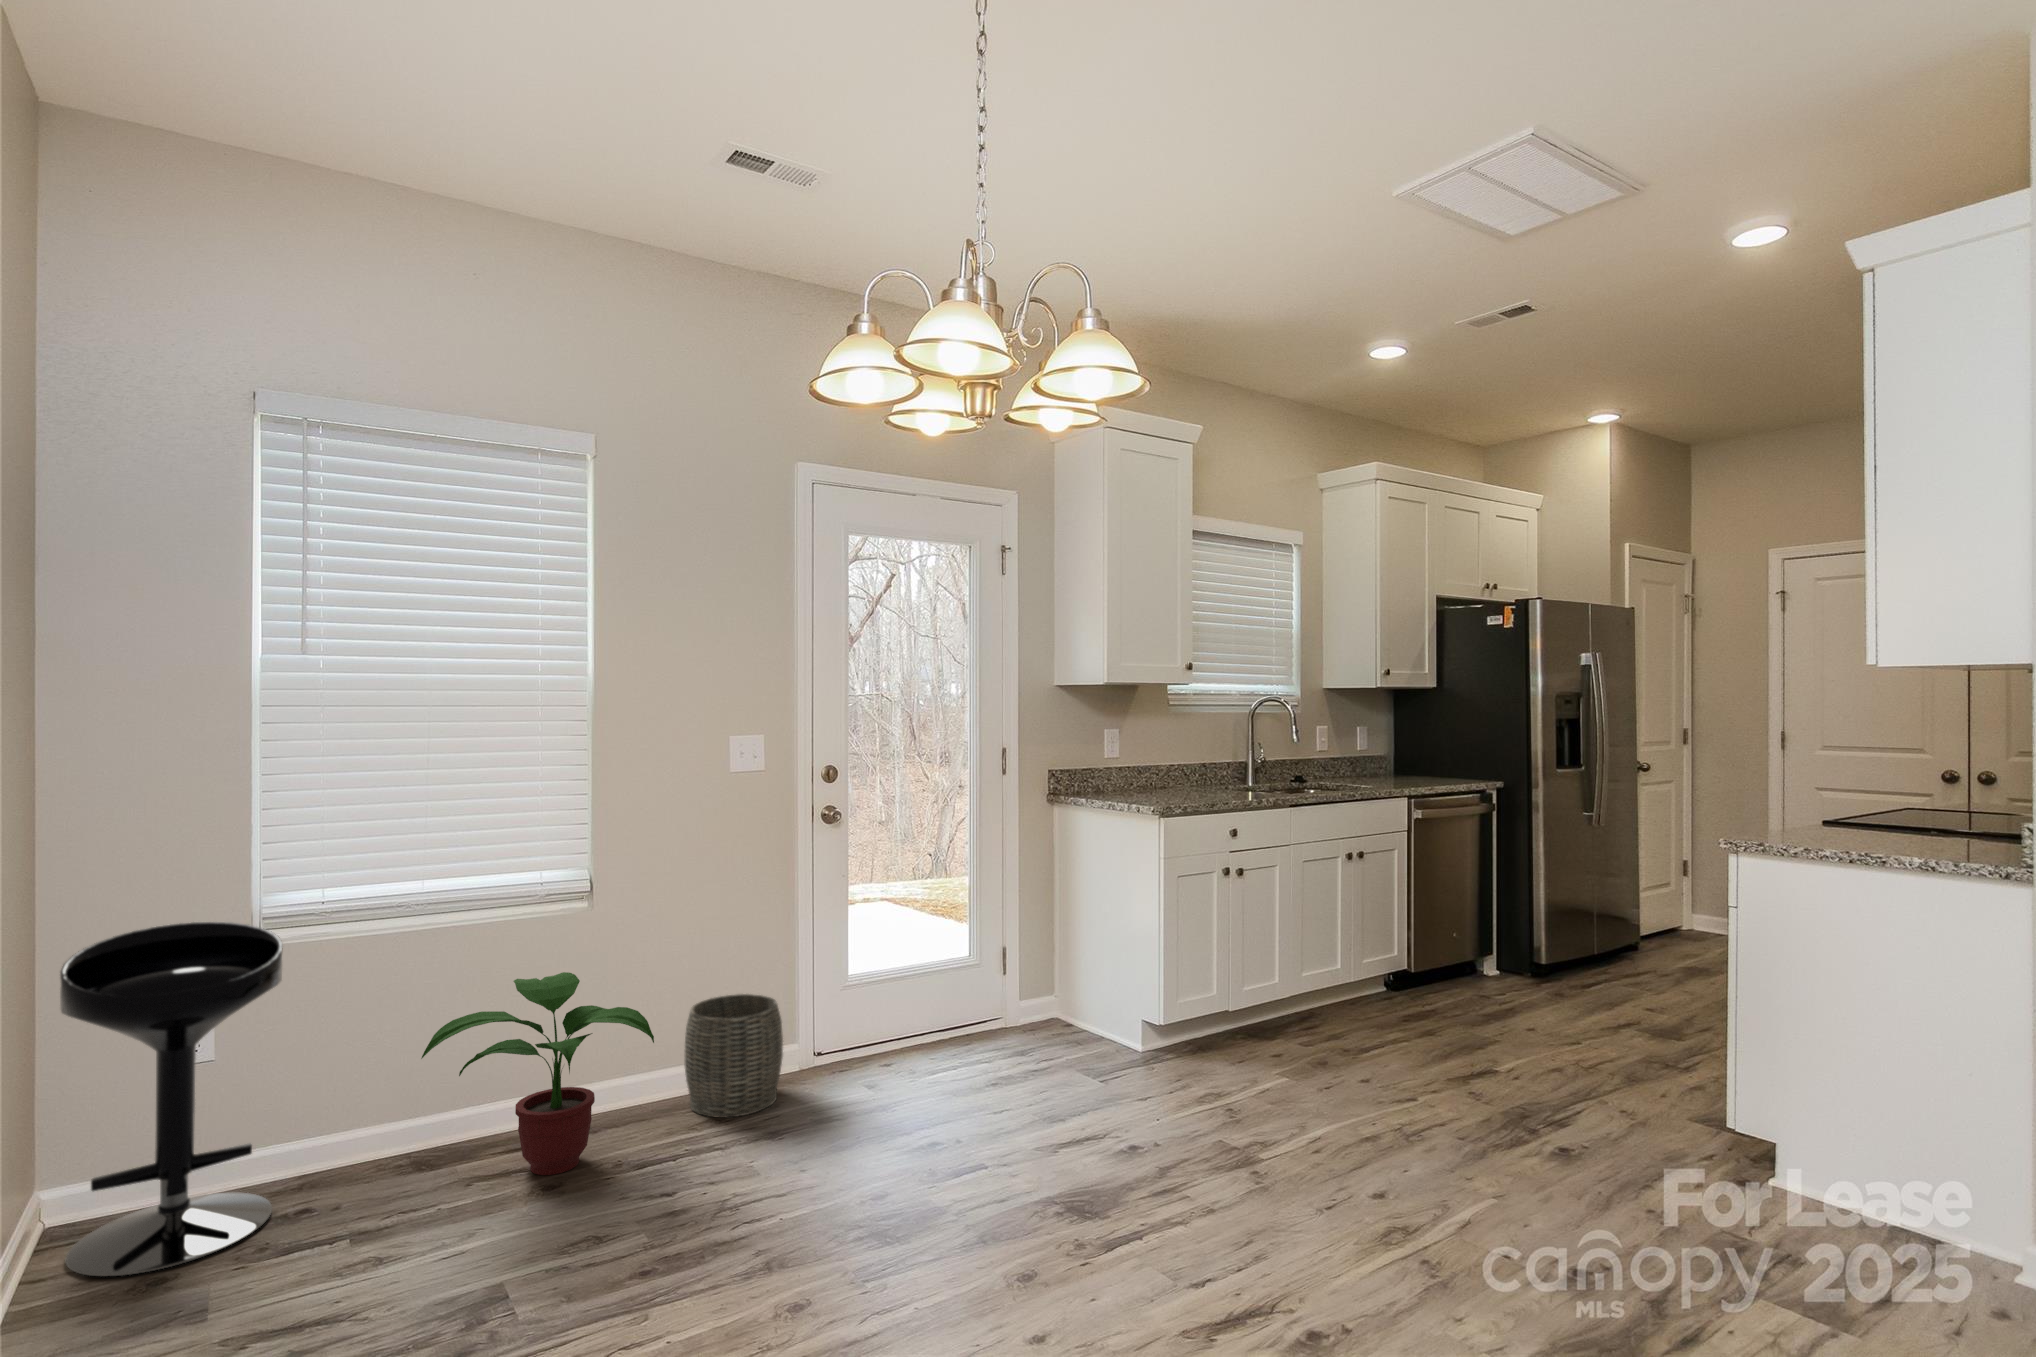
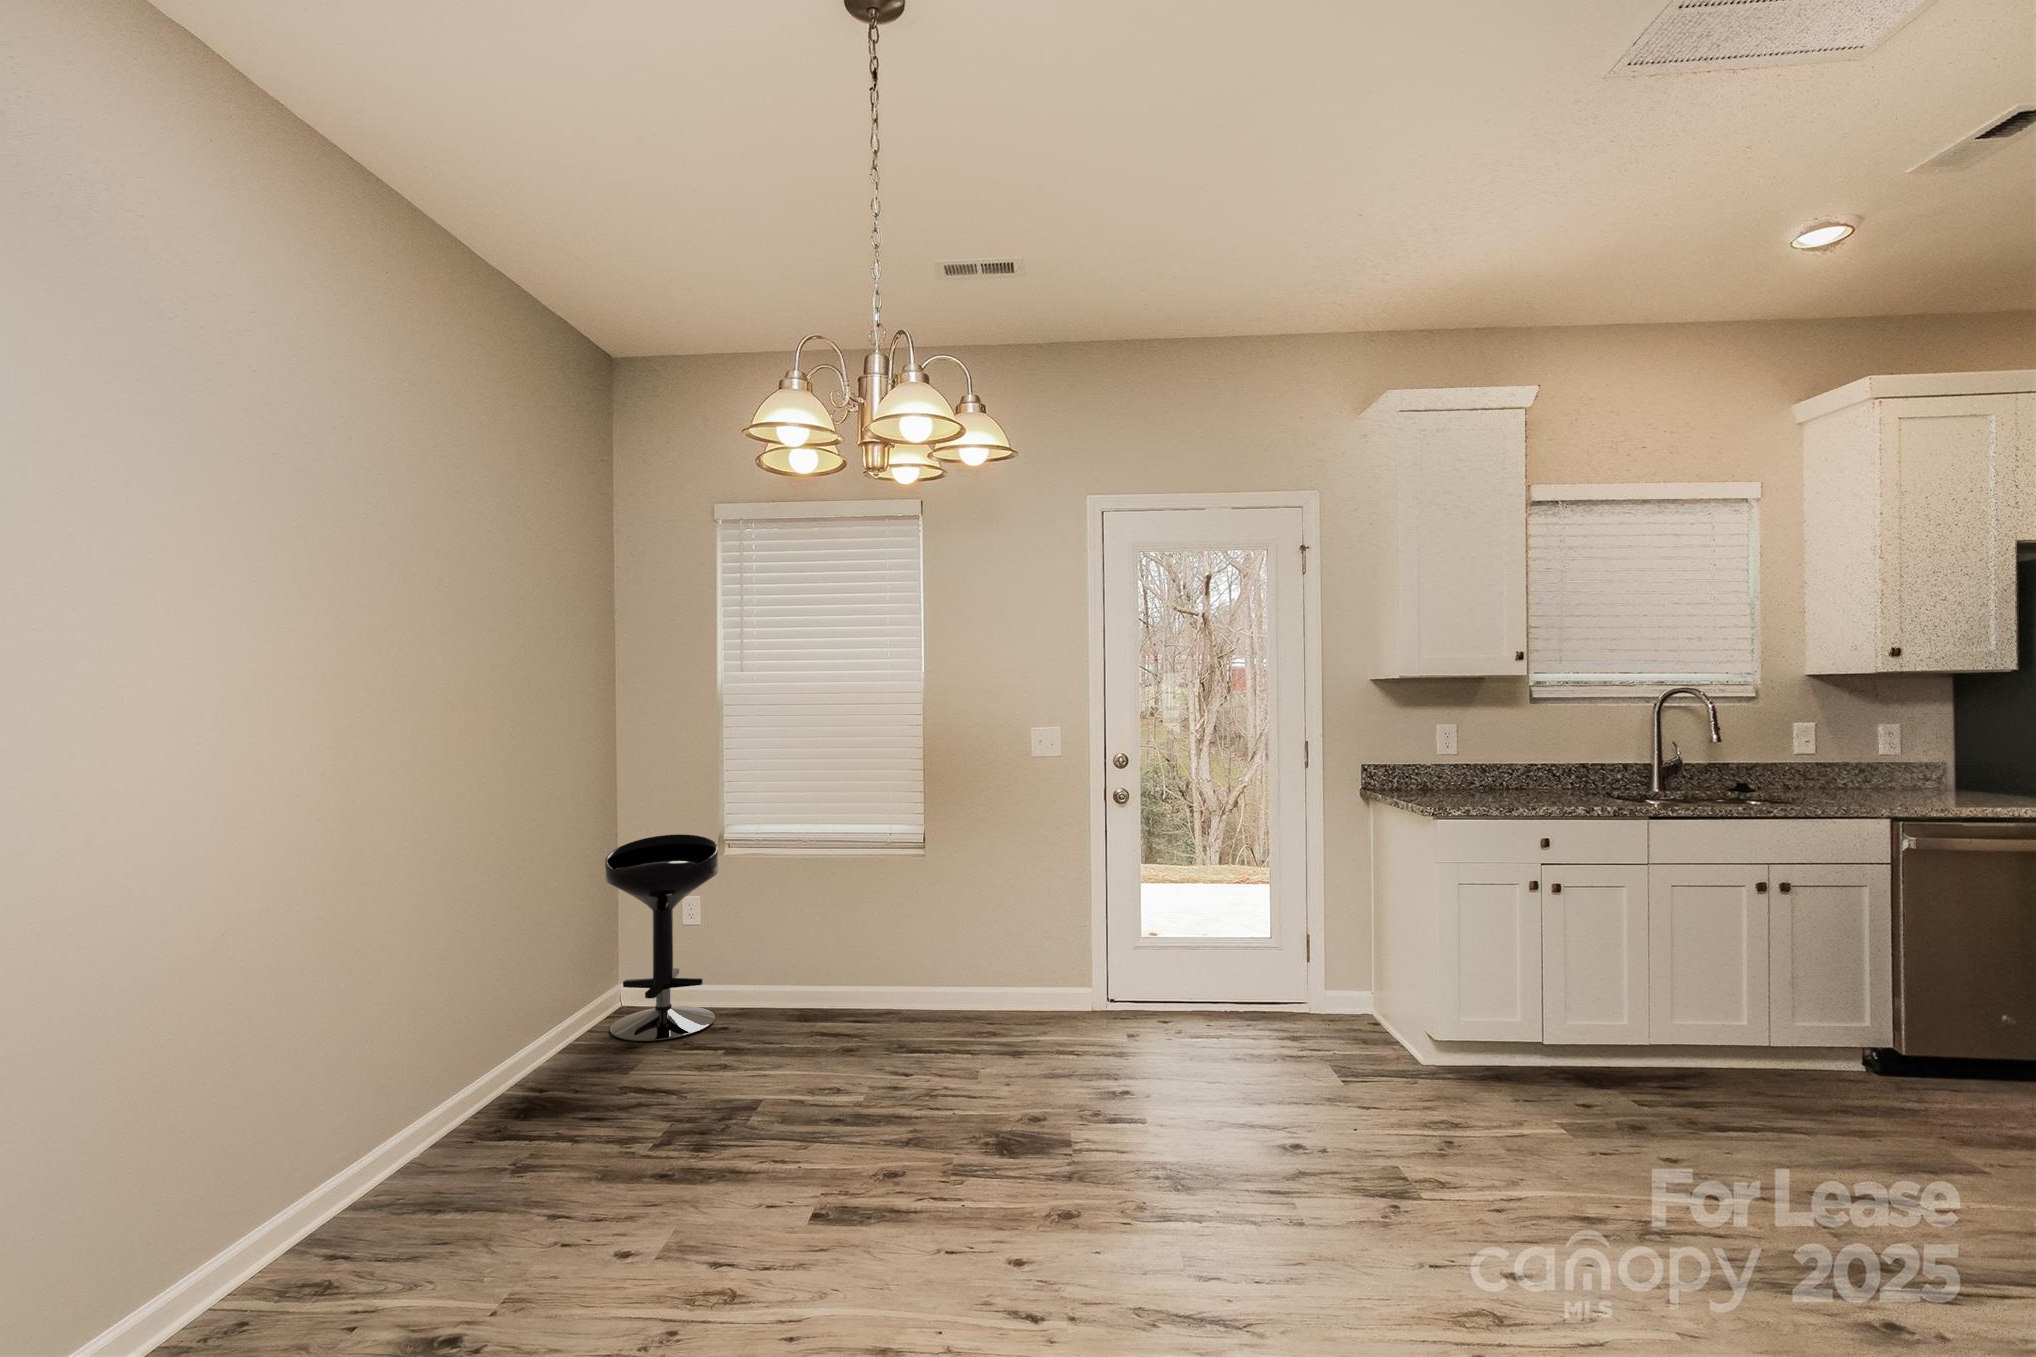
potted plant: present [421,972,654,1175] -> none [775,898,926,1044]
woven basket: present [685,994,783,1118] -> none [981,937,1059,1036]

